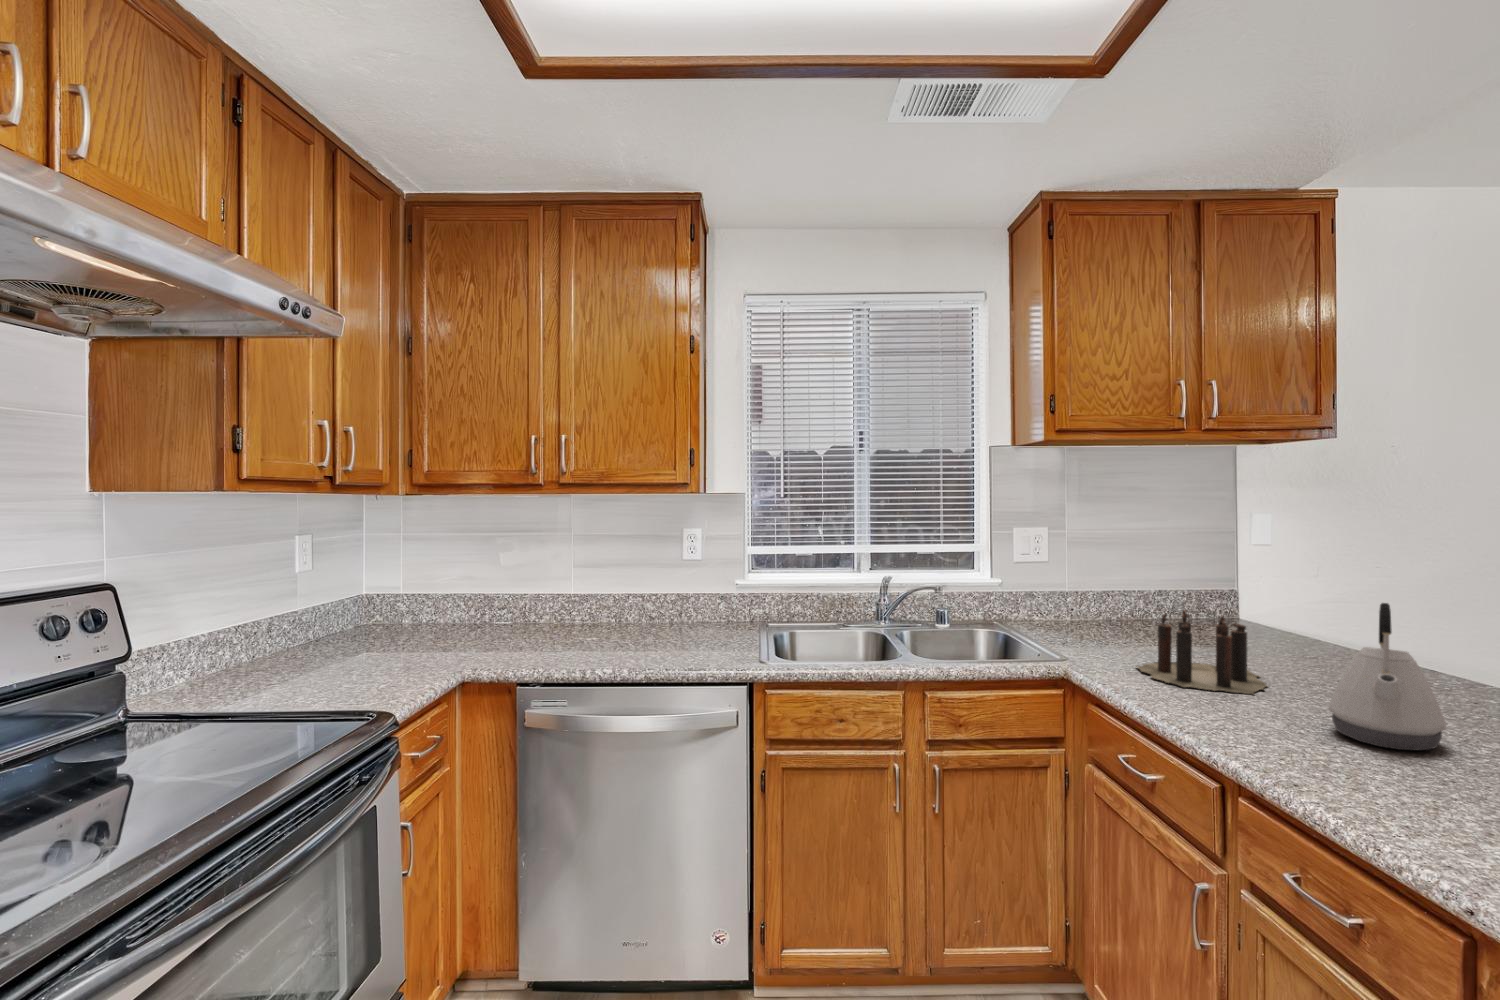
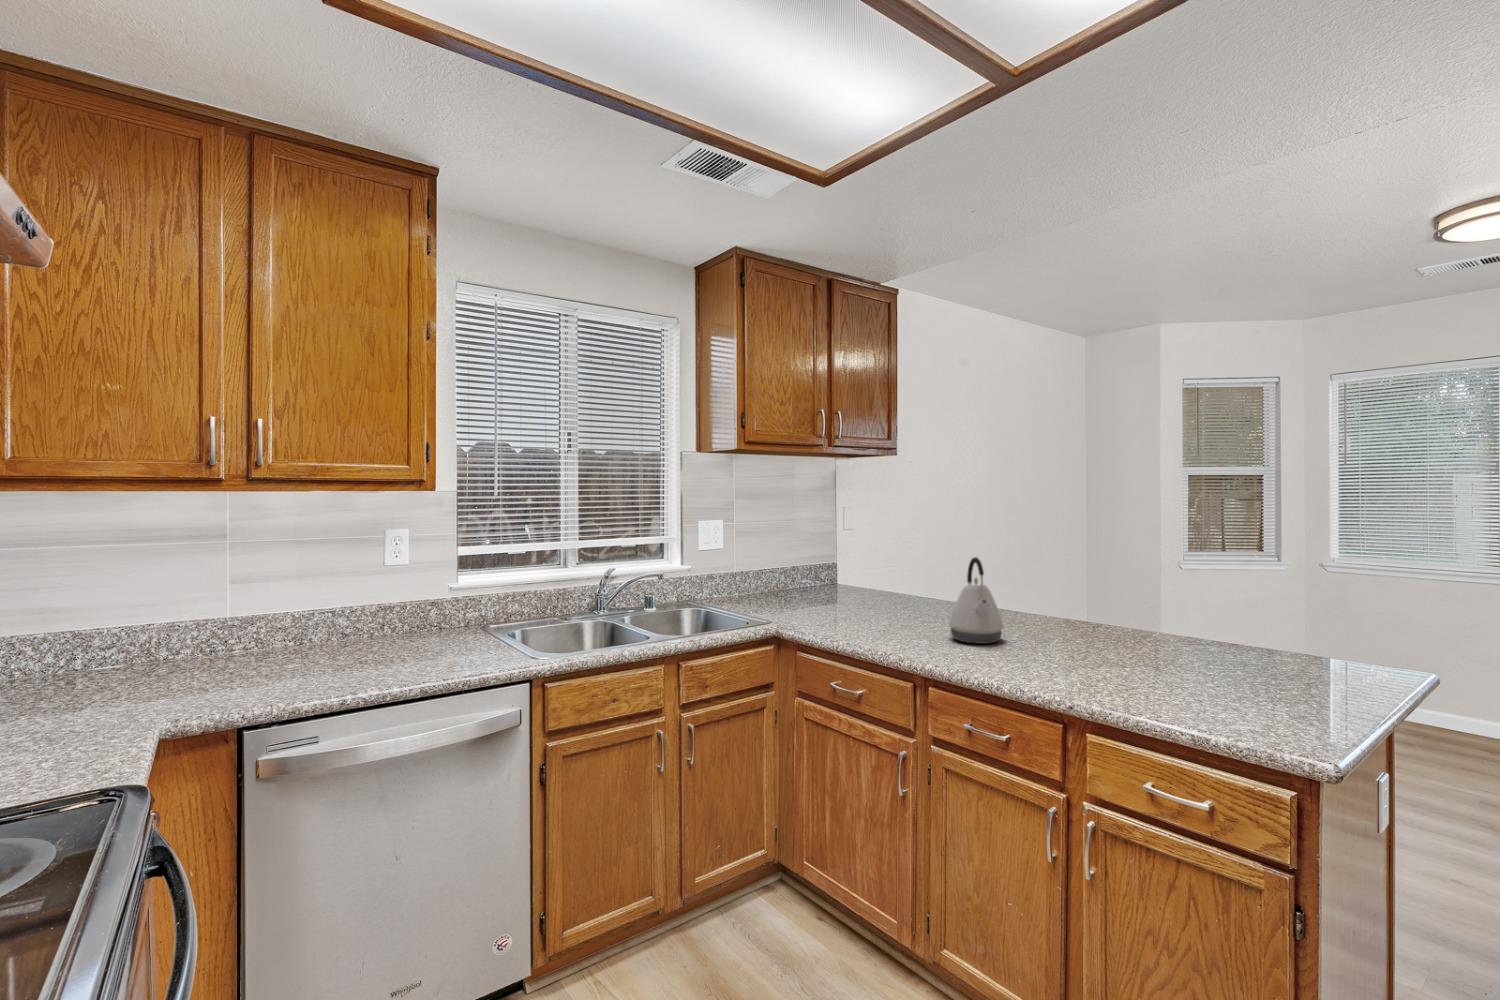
candle: present [1136,610,1267,694] -> none [815,575,920,629]

